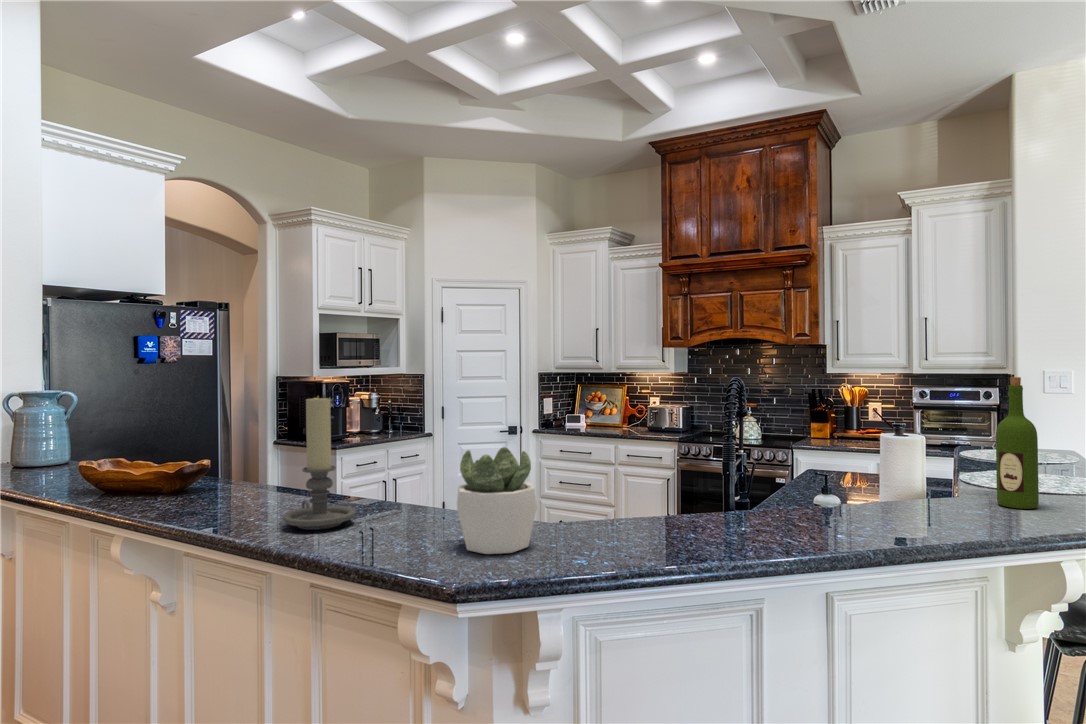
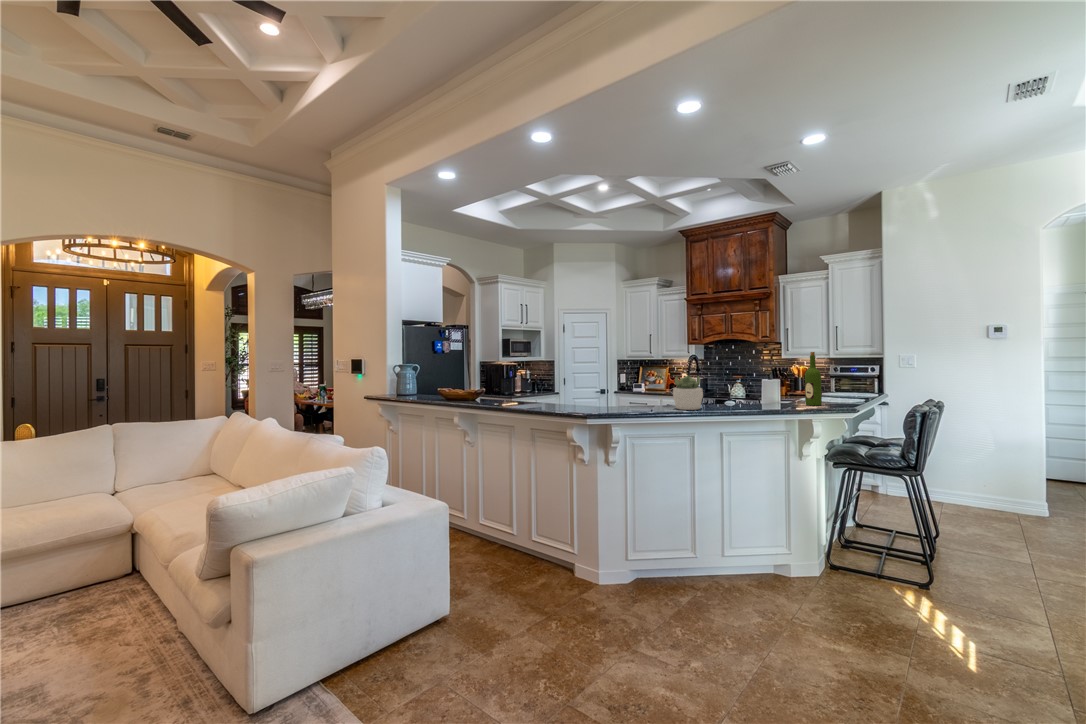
candle holder: present [283,397,356,530] -> none [521,360,546,407]
succulent plant: present [457,447,537,554] -> present [673,376,703,410]

